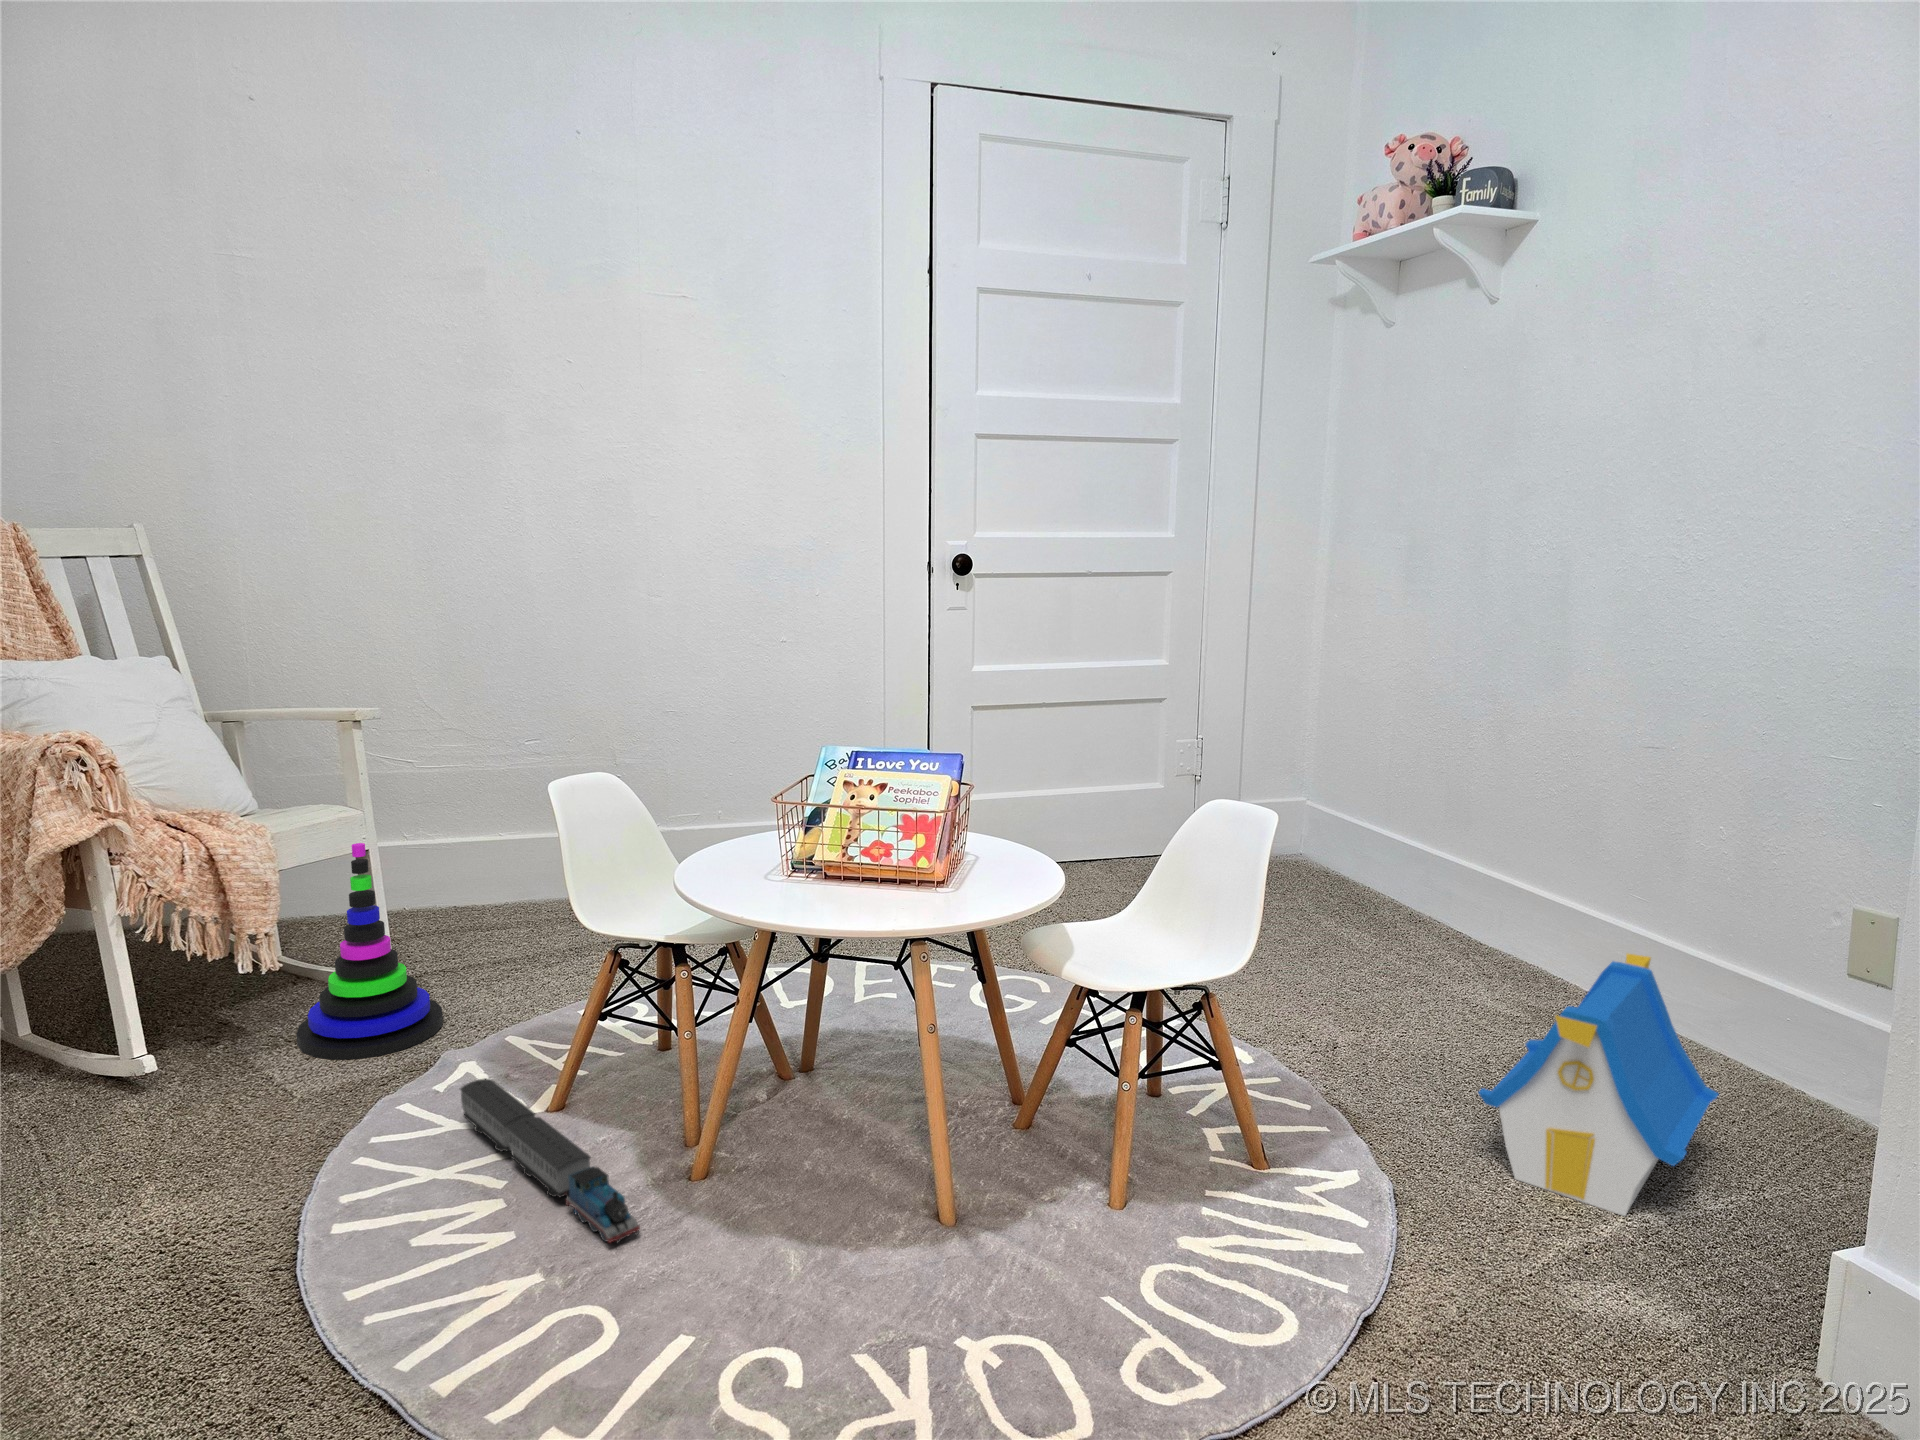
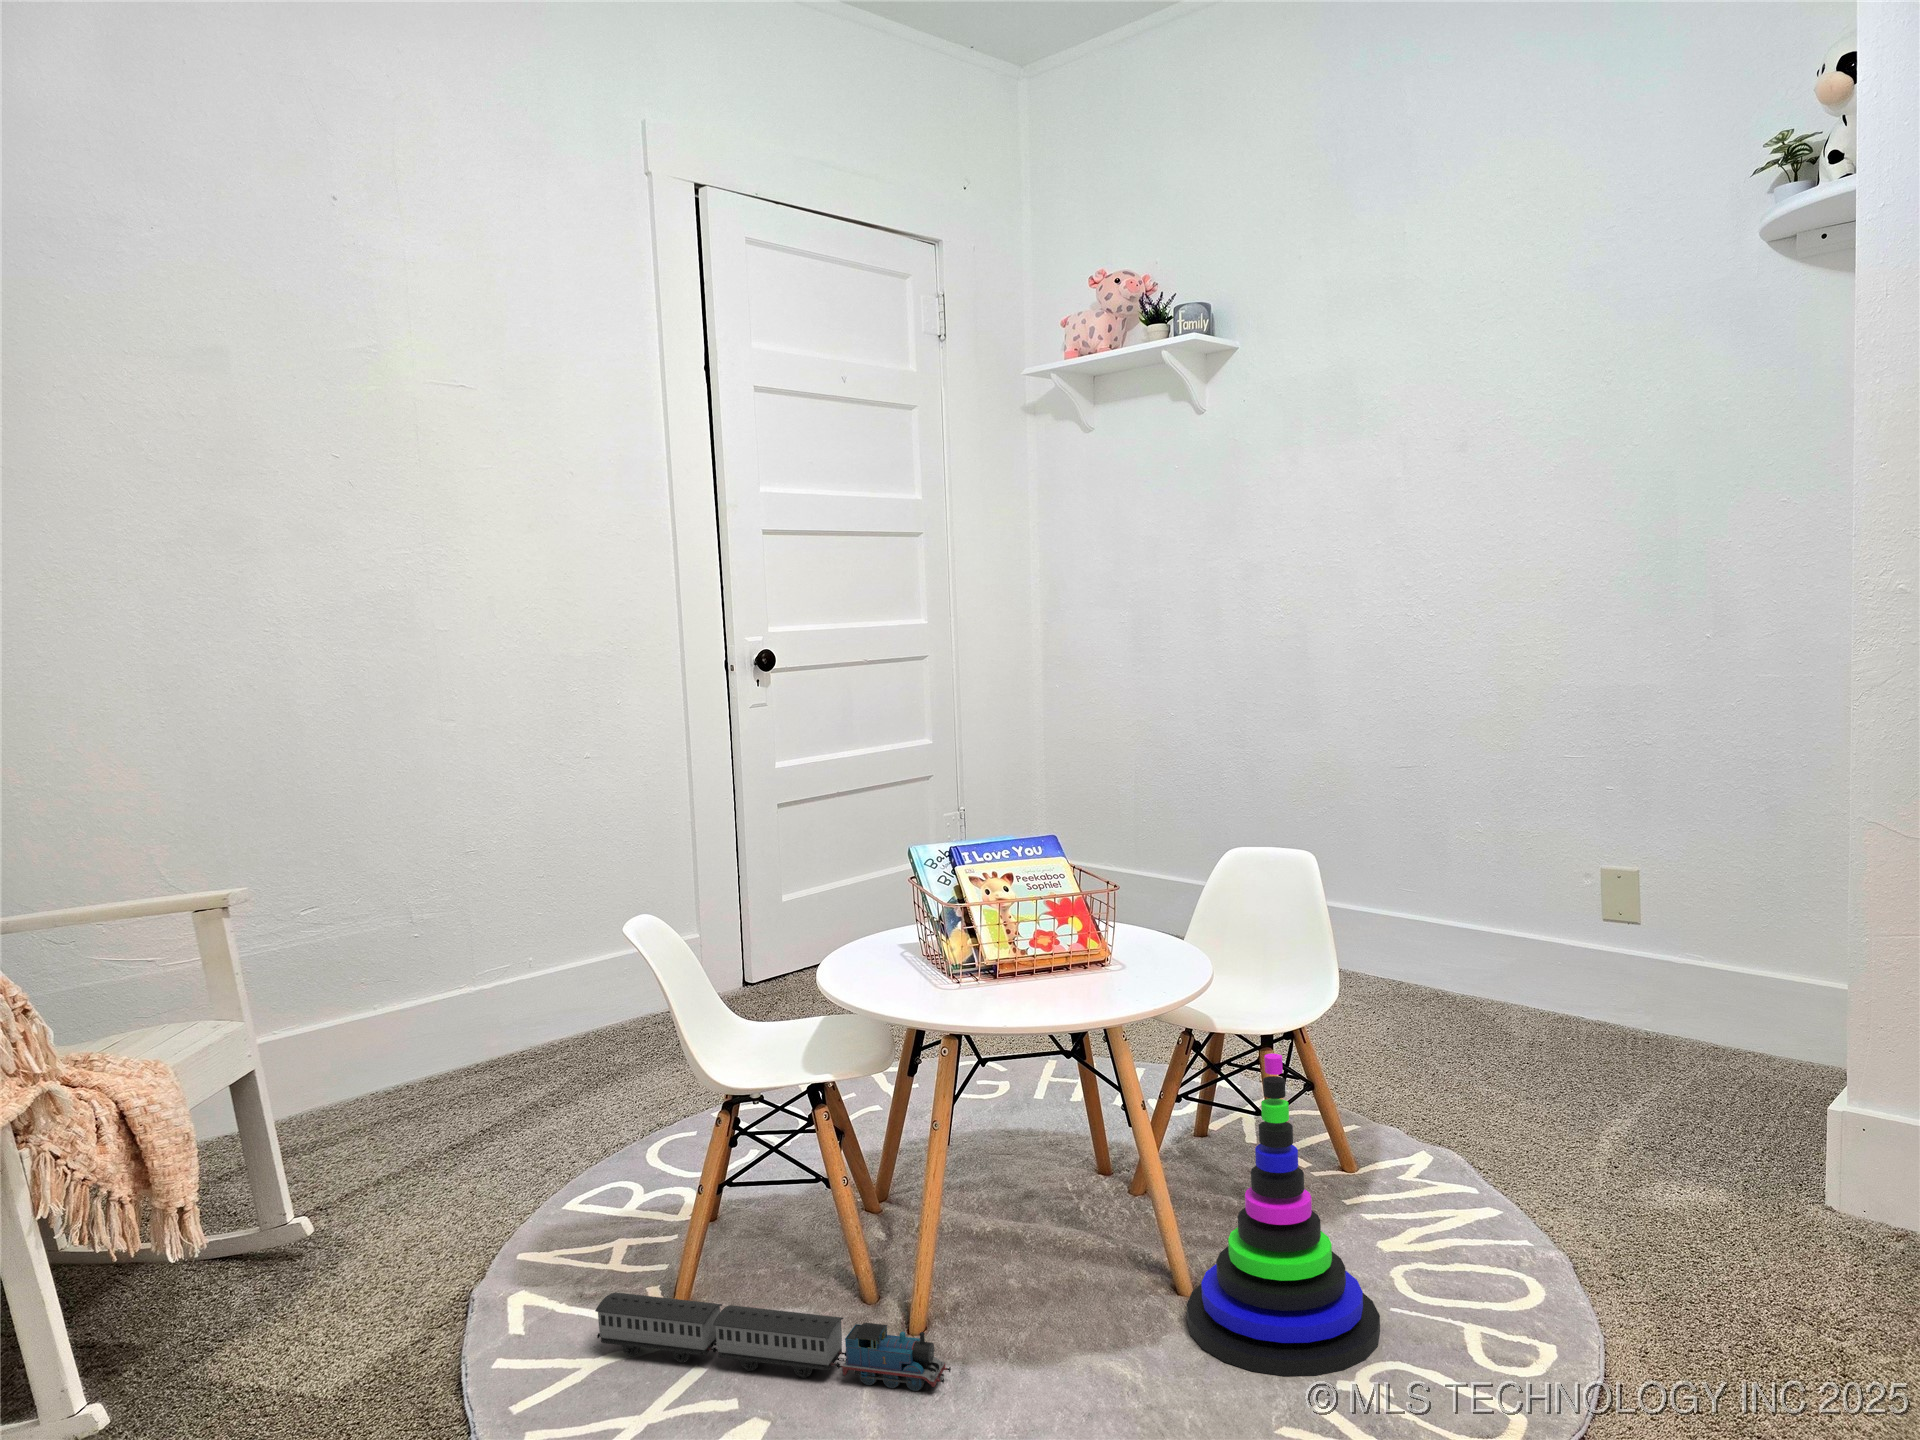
stacking toy: present [296,843,443,1060] -> present [1187,1054,1380,1376]
toy house: present [1478,954,1718,1216] -> none [1452,931,1638,1127]

